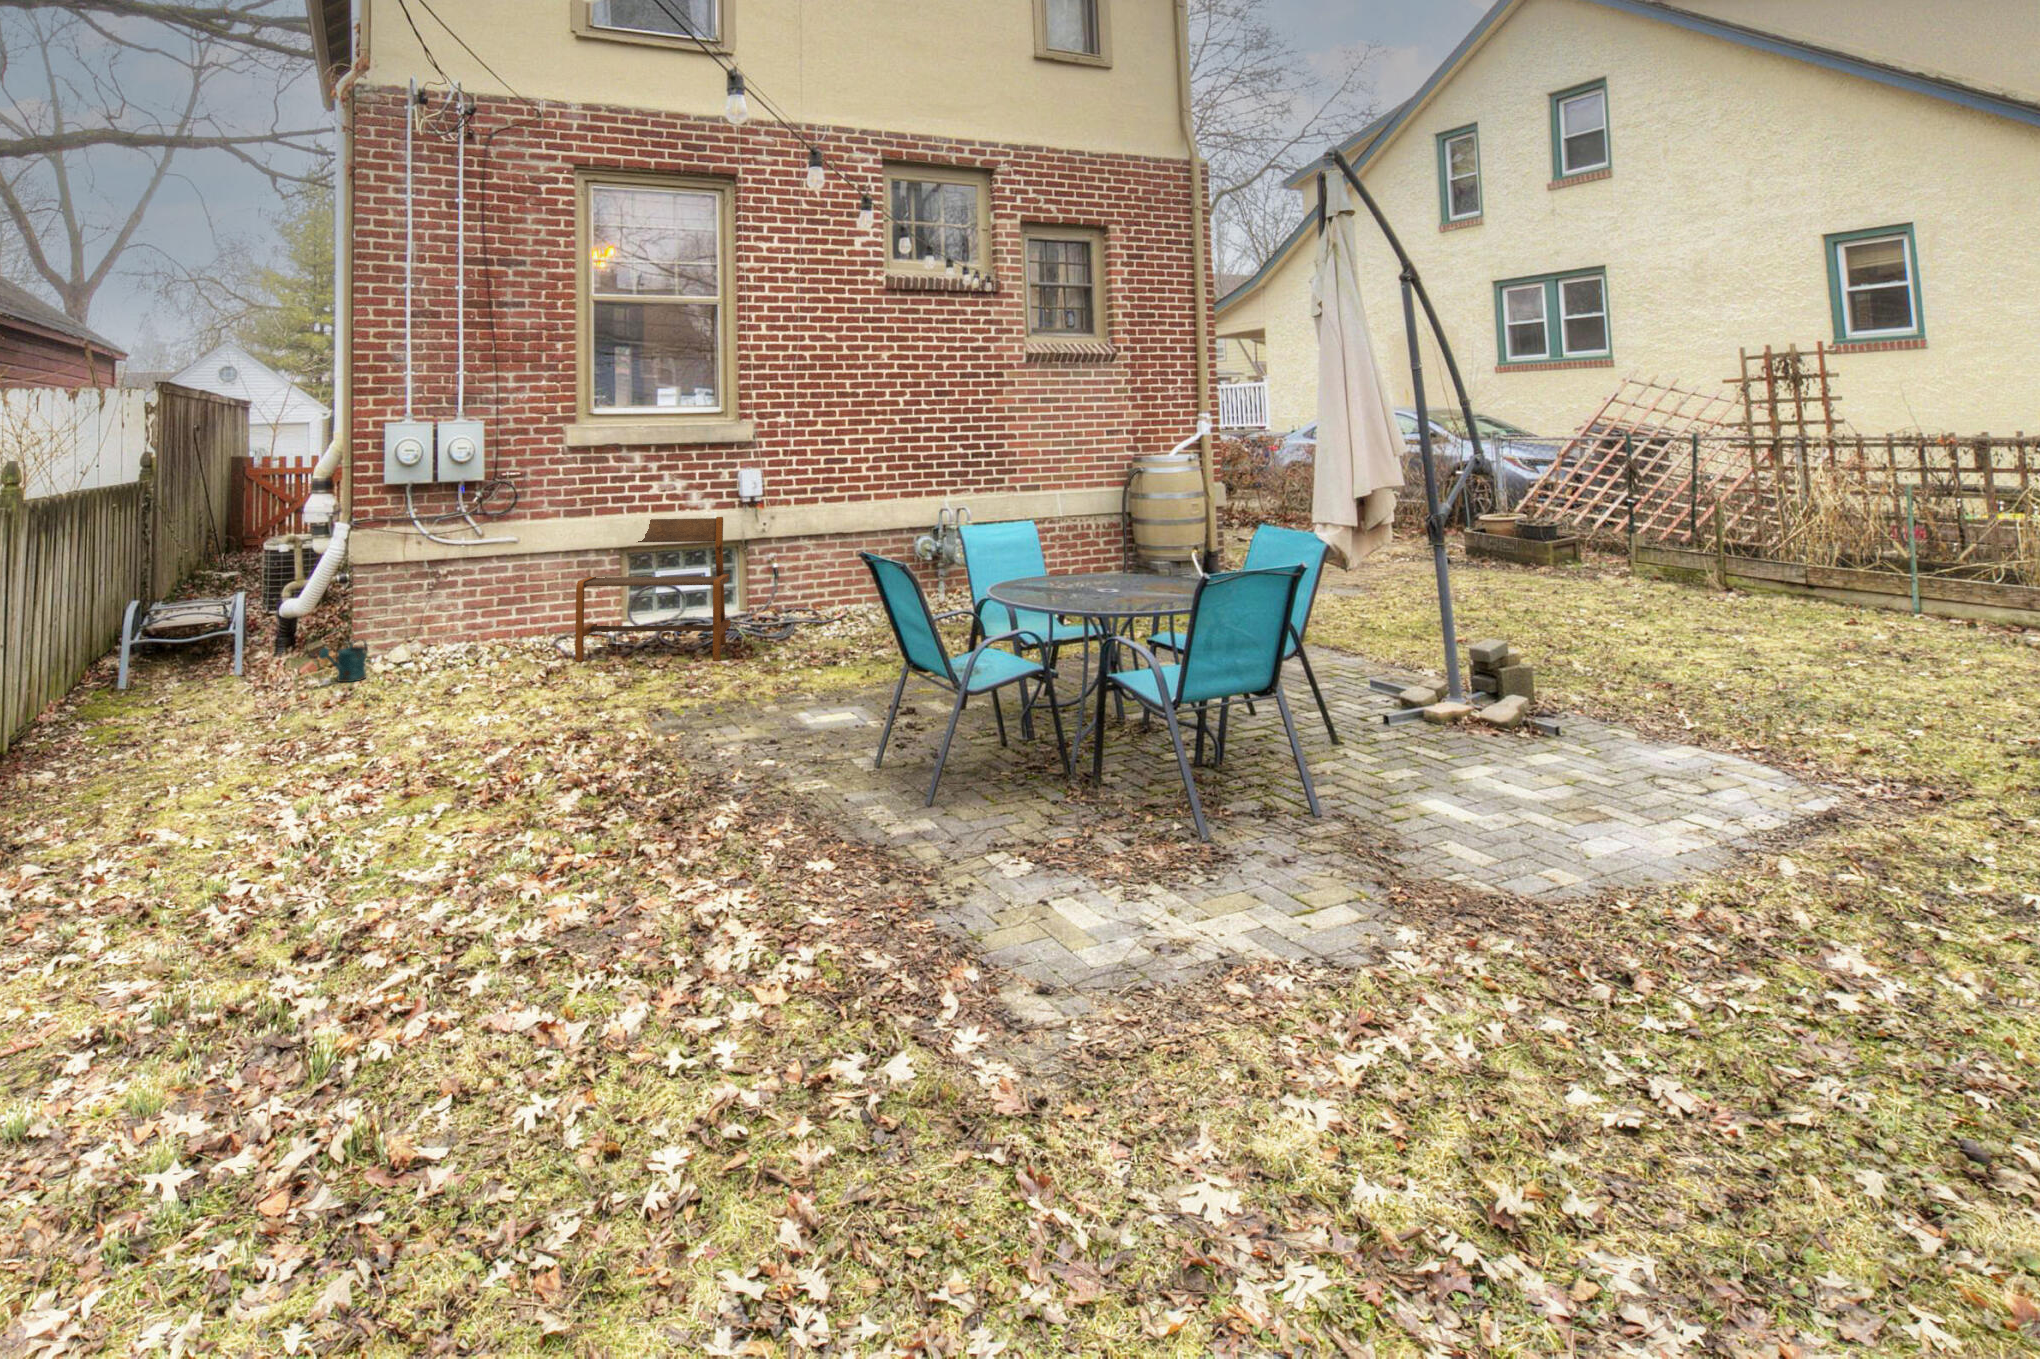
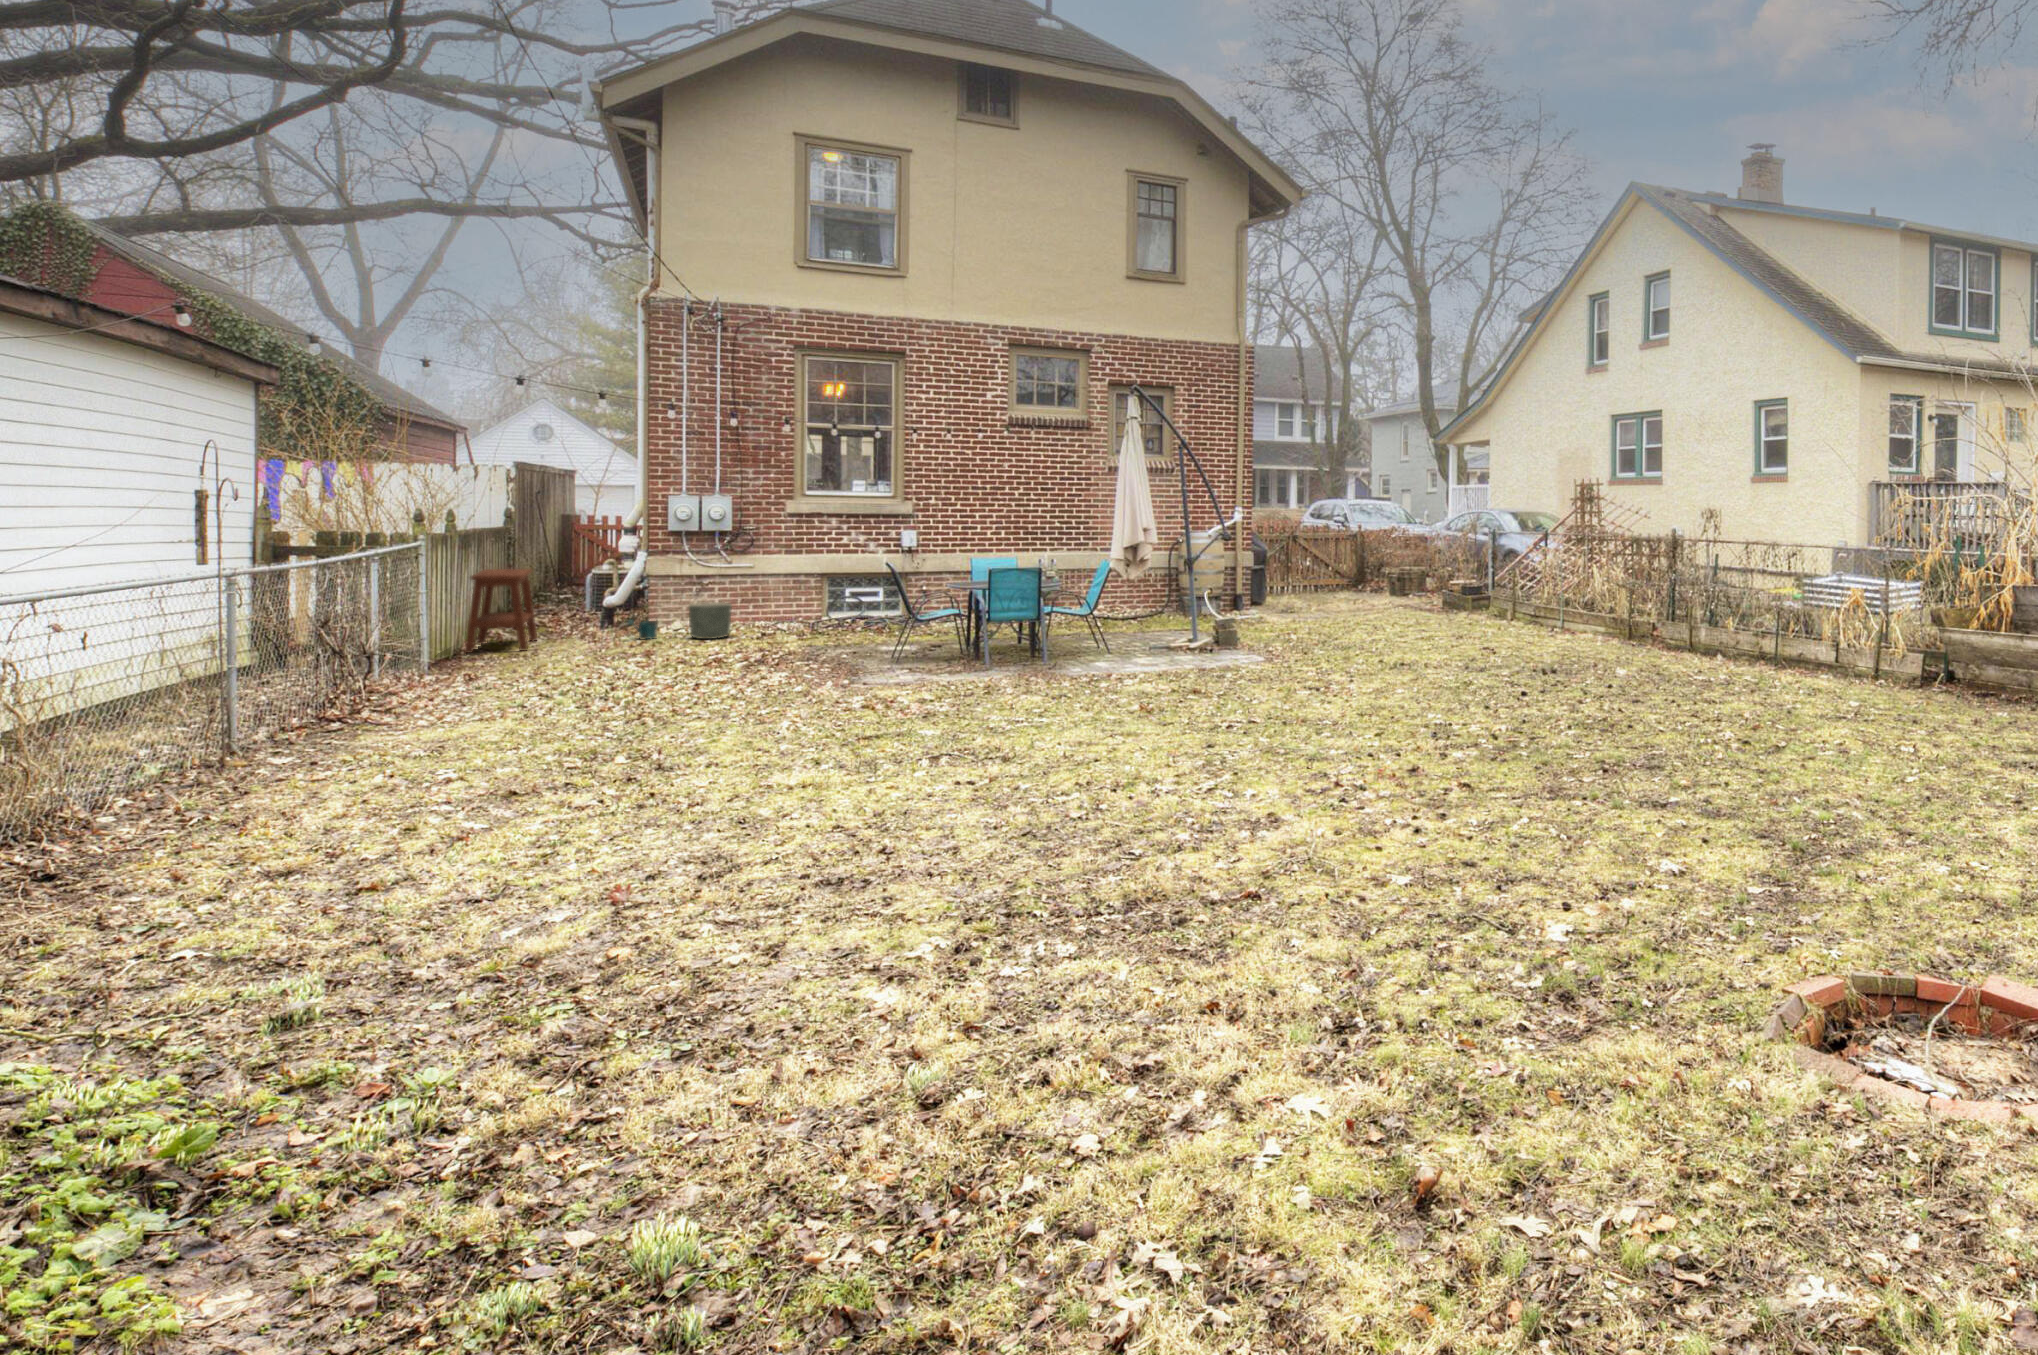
bench: present [575,517,731,662] -> none [788,556,890,636]
side table: none [37,562,173,736] -> present [465,569,537,653]
planter: none [417,608,486,678] -> present [689,602,732,639]

